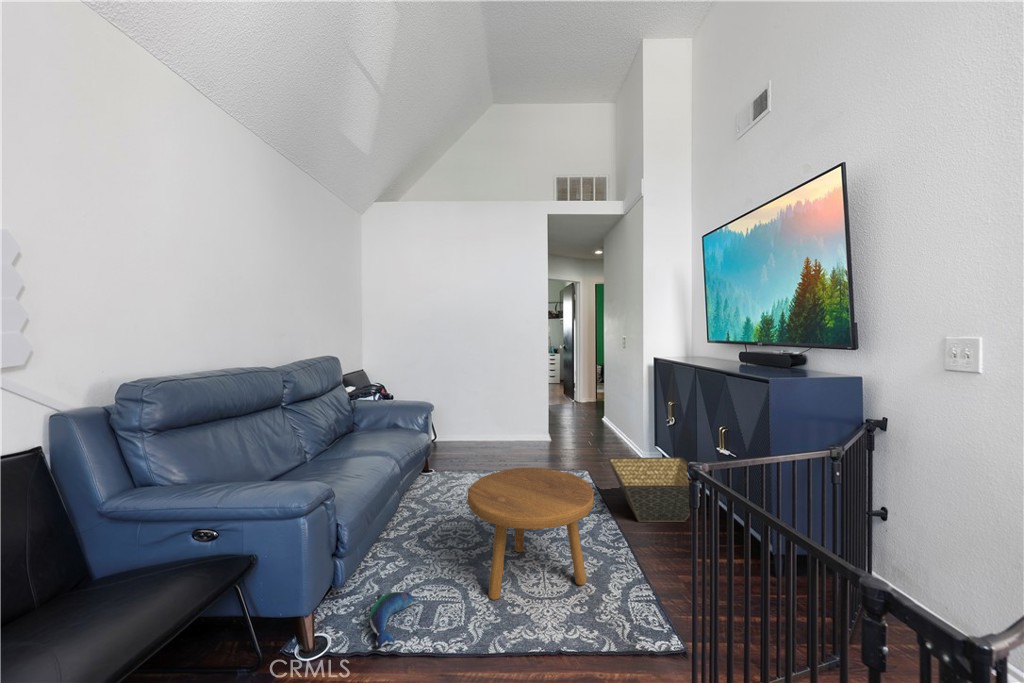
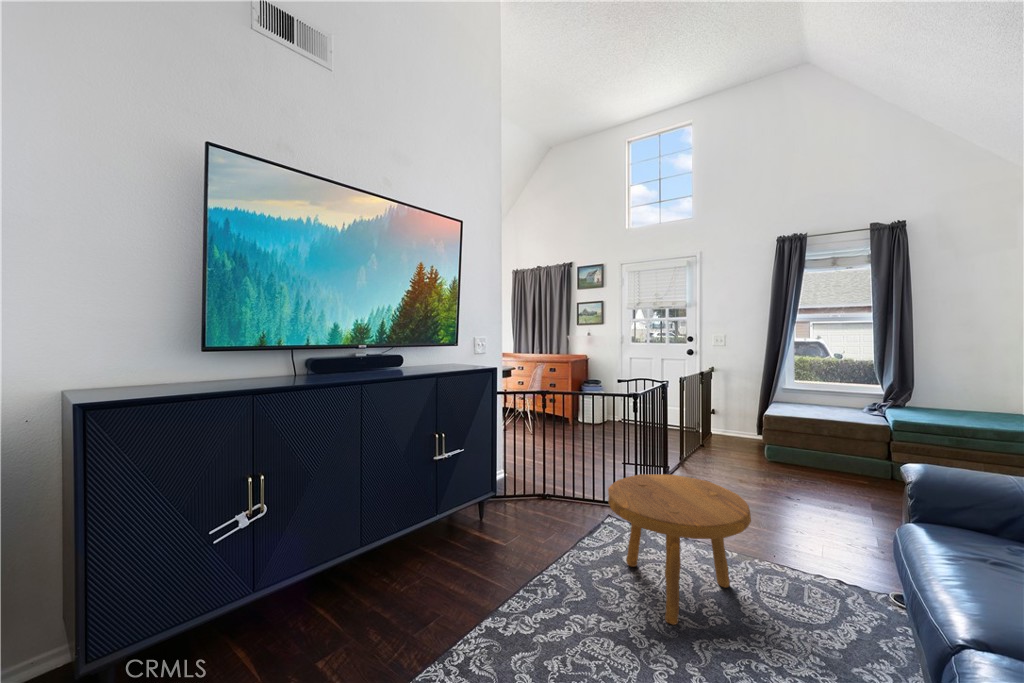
basket: present [608,457,690,522] -> none [360,504,520,628]
plush toy: present [370,592,419,647] -> none [811,575,862,611]

